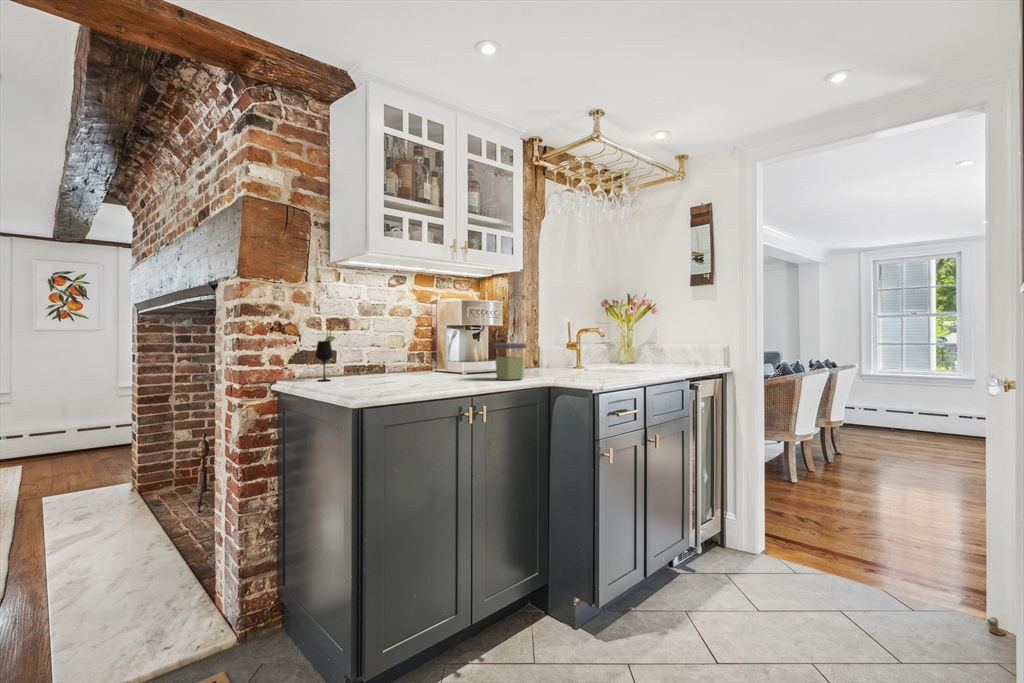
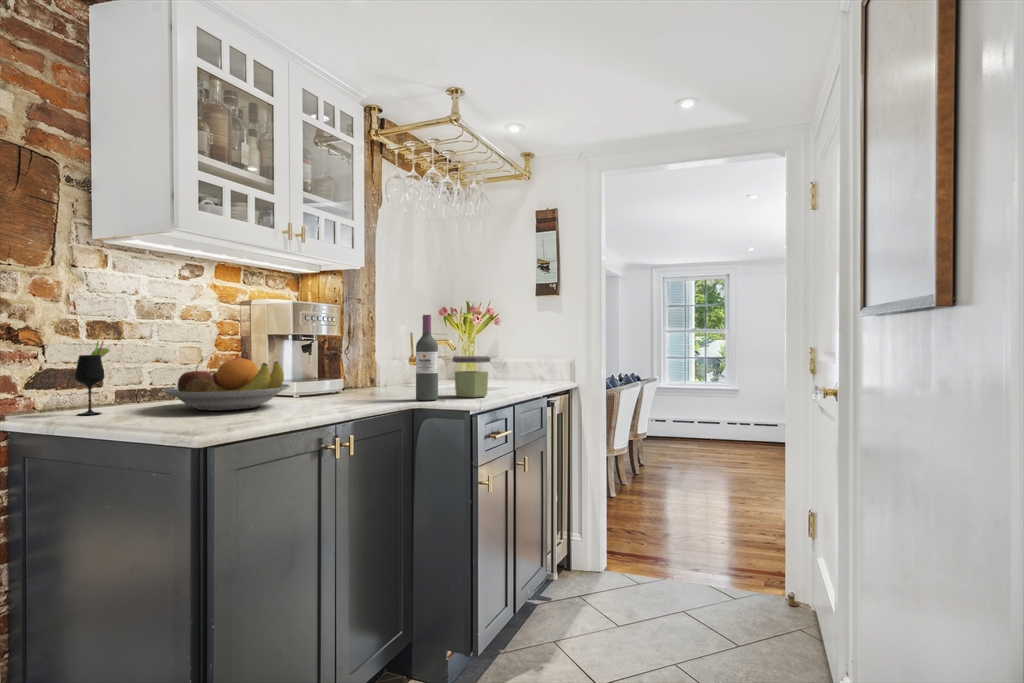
wine bottle: none [550,308,569,380] -> present [416,315,438,400]
jar: present [493,343,527,380] -> present [452,356,490,397]
fruit bowl: none [366,344,452,381] -> present [162,358,290,411]

